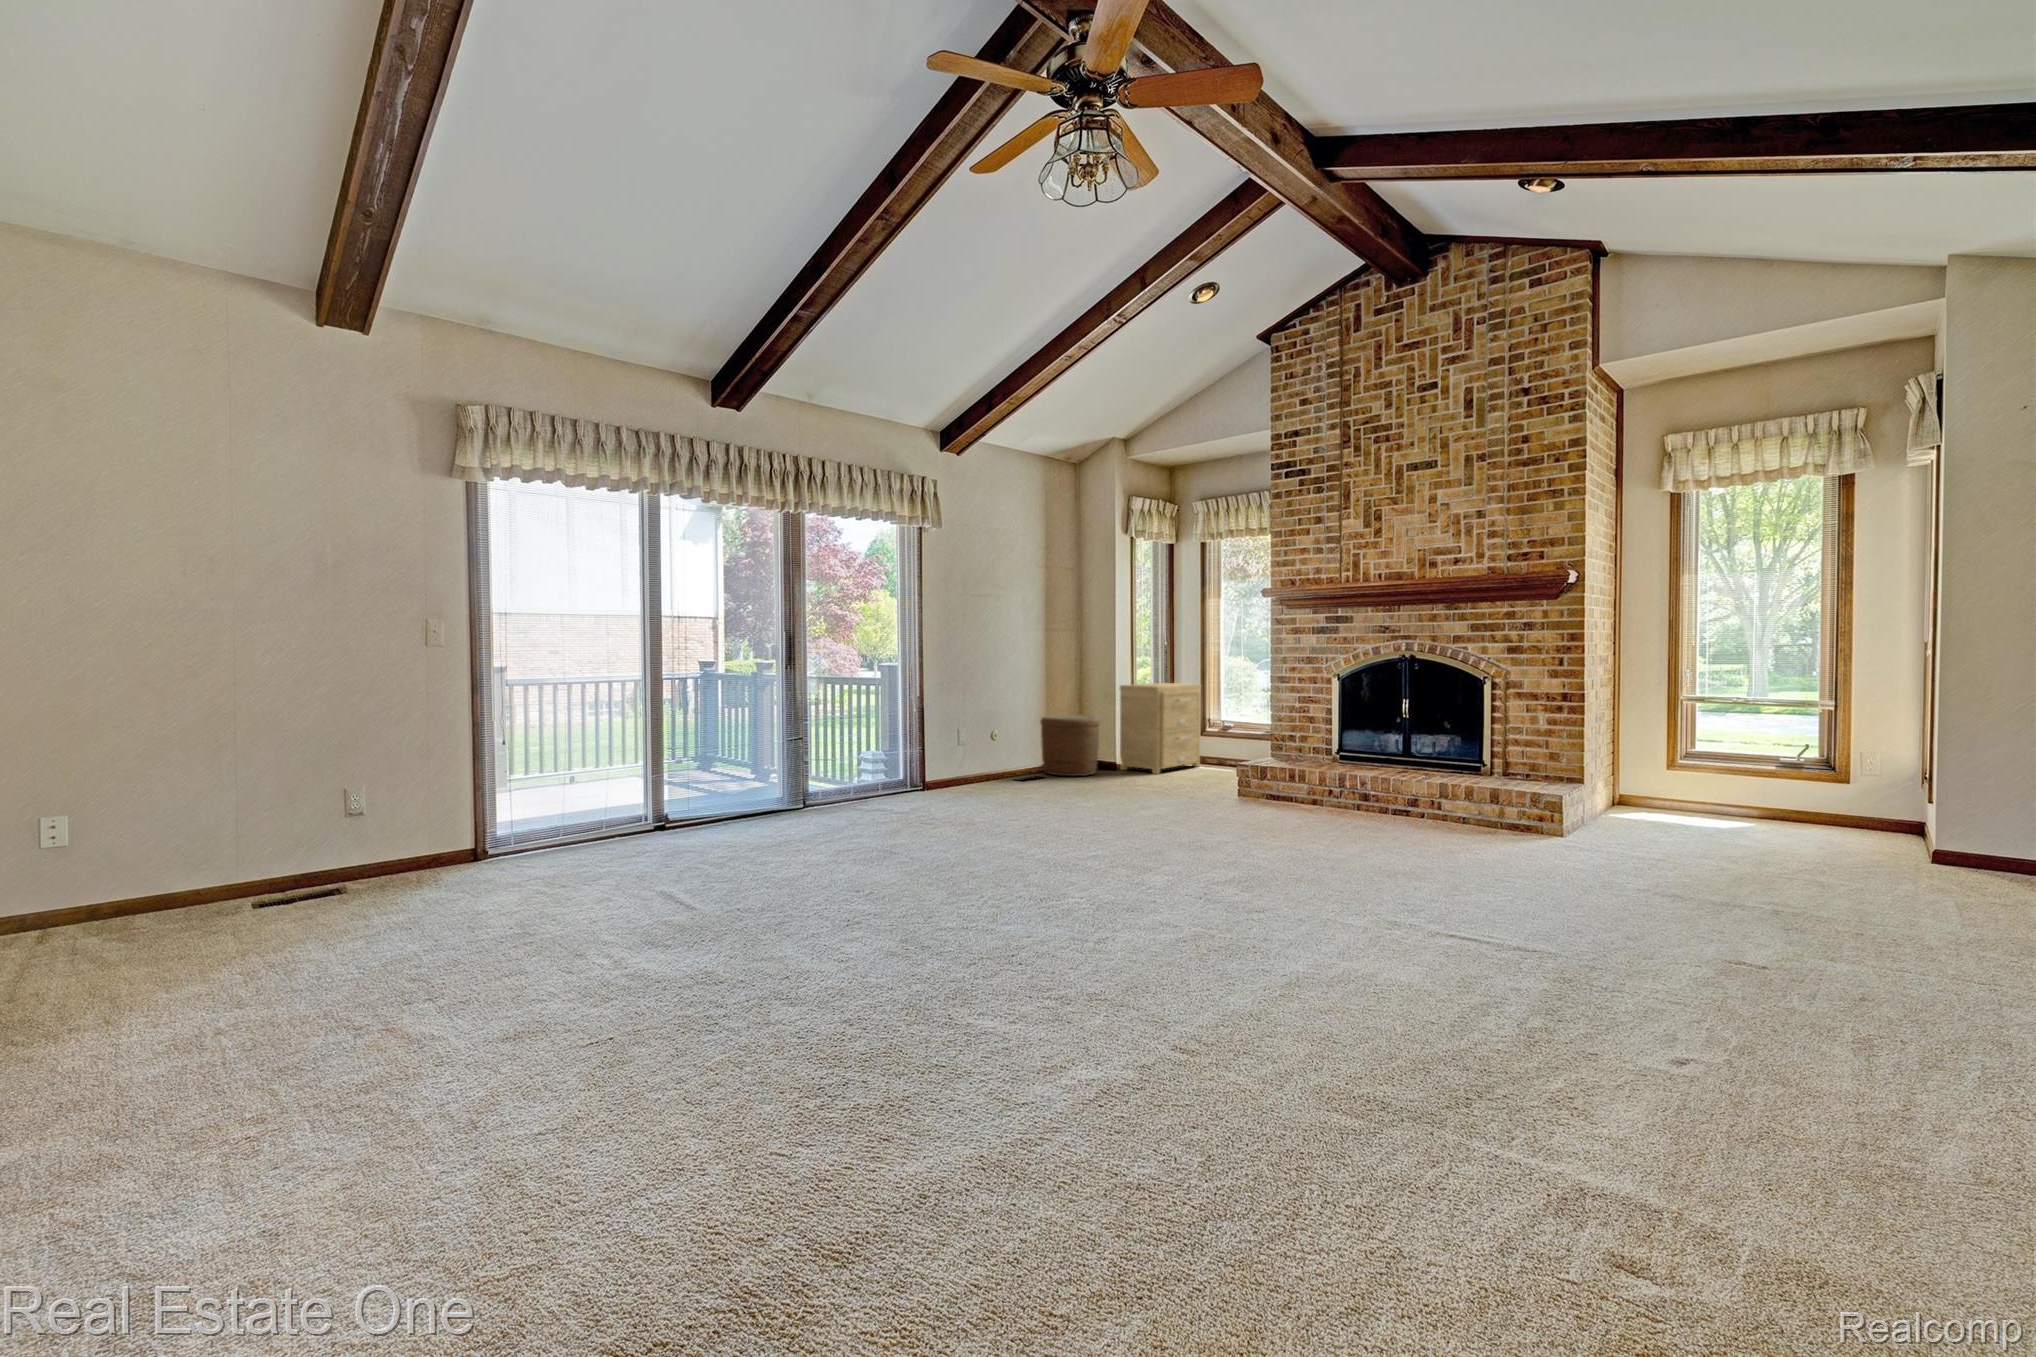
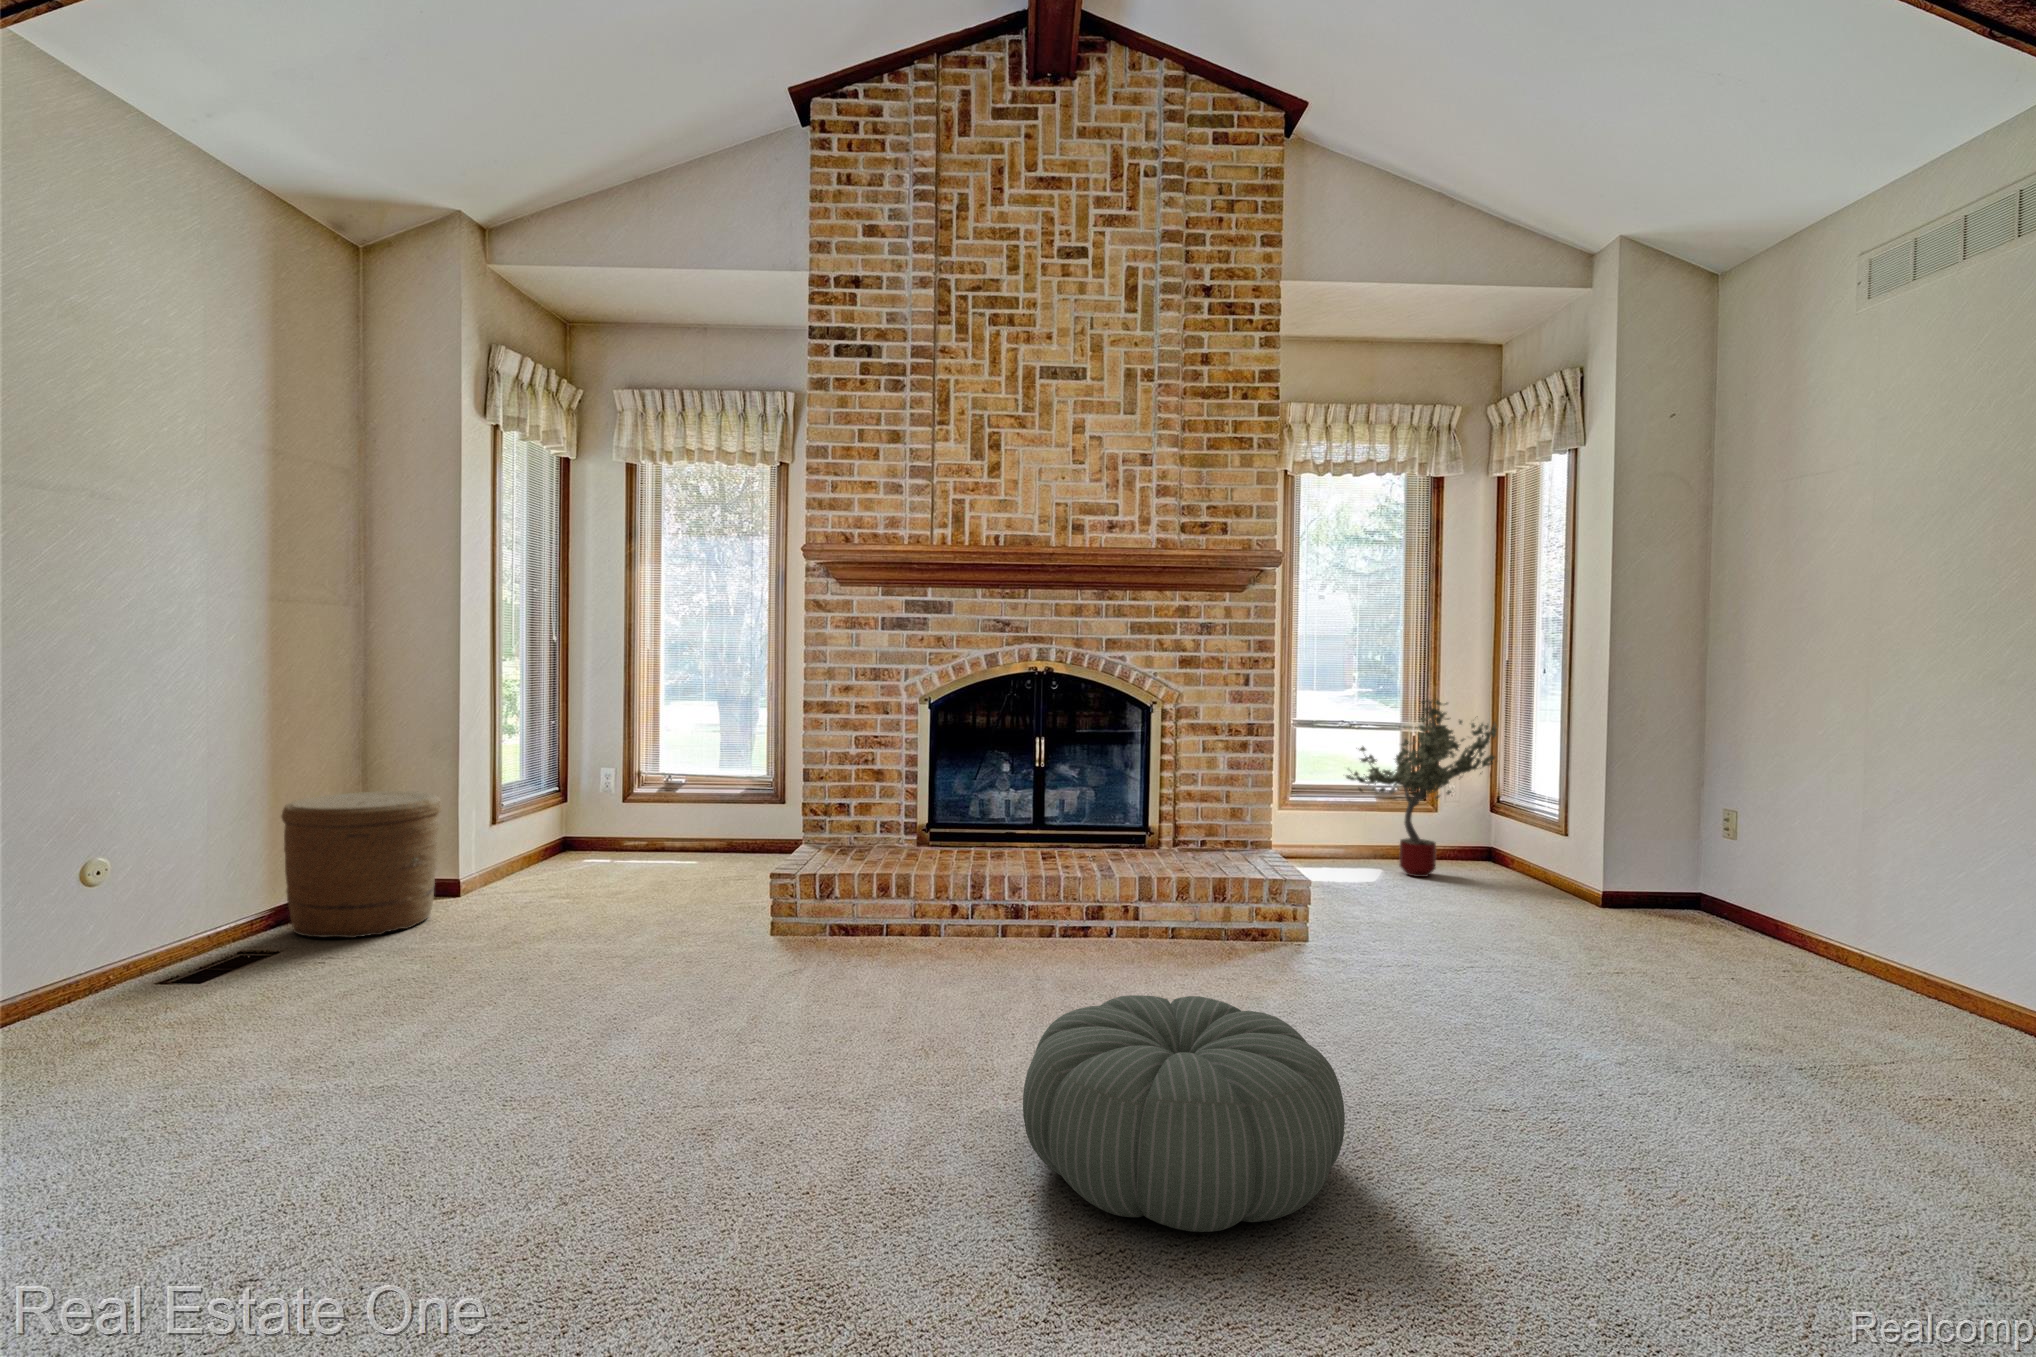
potted tree: none [1707,678,1873,831] -> present [1346,699,1497,877]
side table: present [1120,683,1201,774] -> none [475,713,630,895]
pouf: none [1222,800,1365,877] -> present [1023,995,1345,1232]

